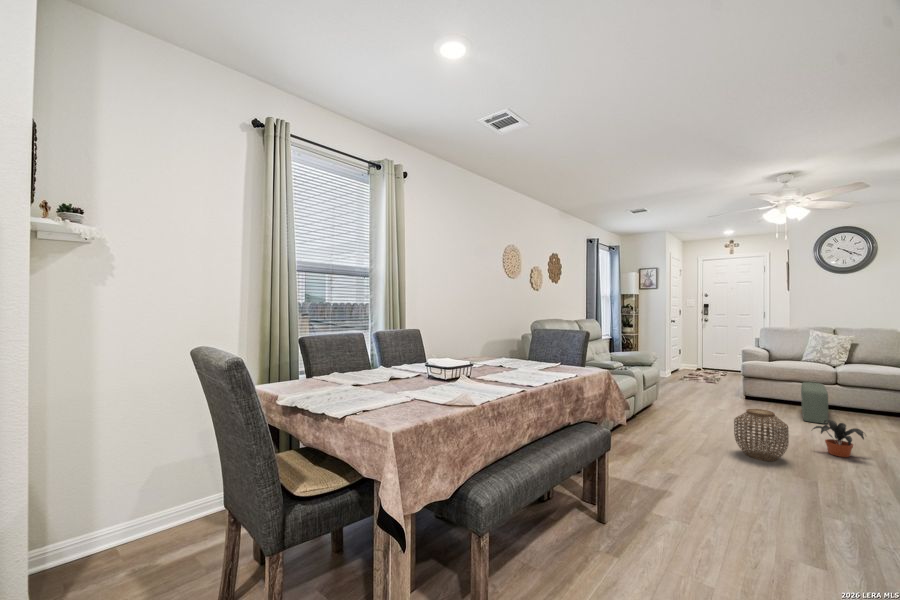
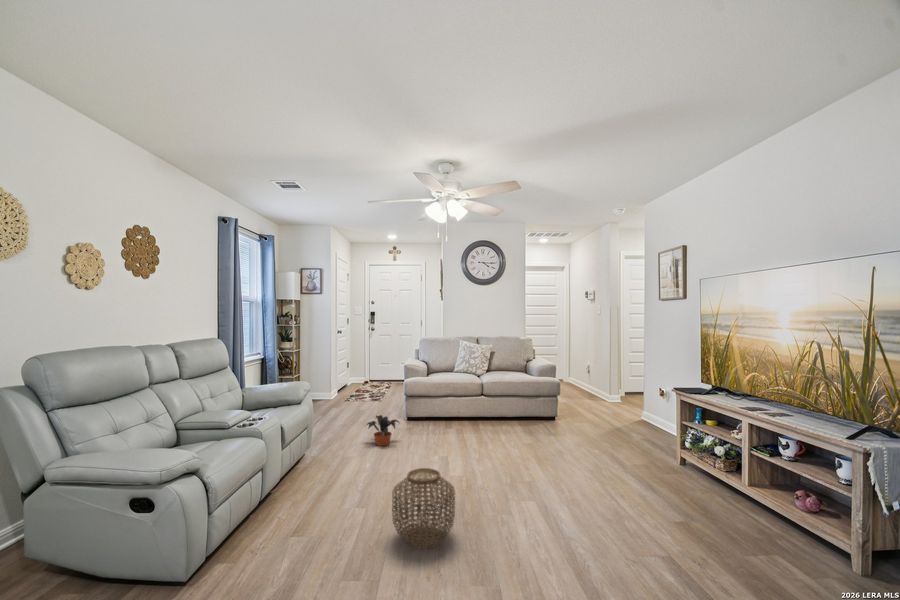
pouf: present [801,382,828,424] -> none [456,397,480,446]
potted plant: present [813,420,864,457] -> present [367,415,399,446]

